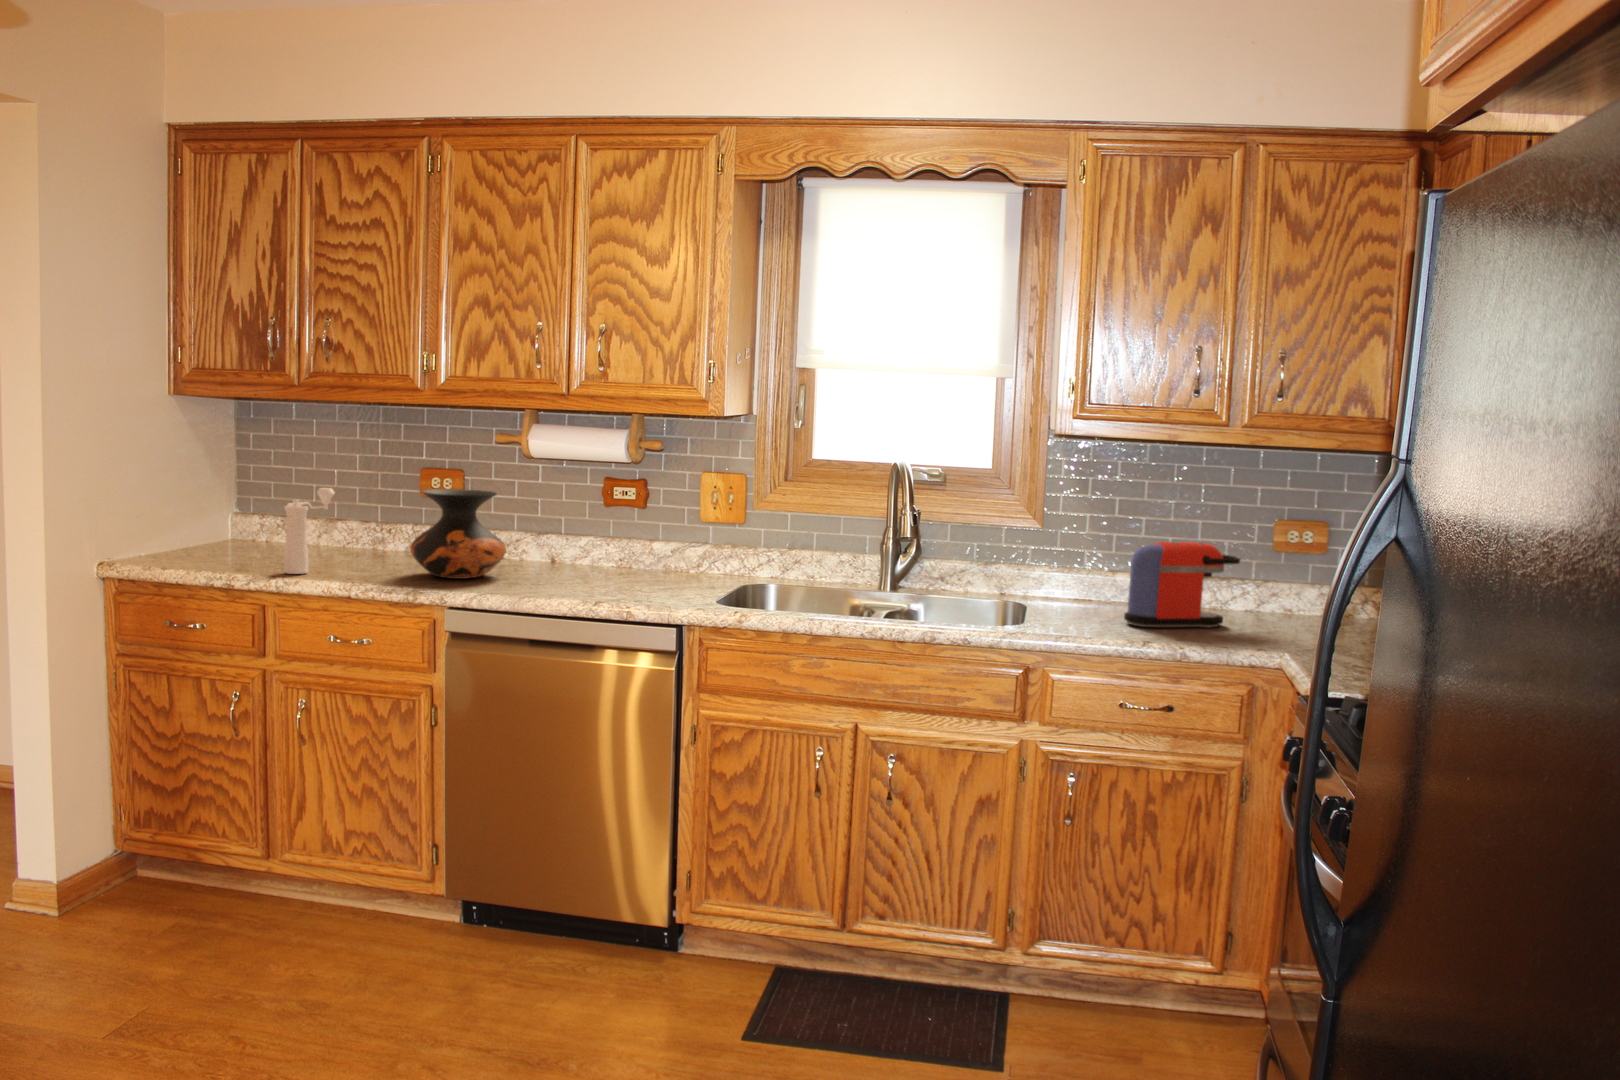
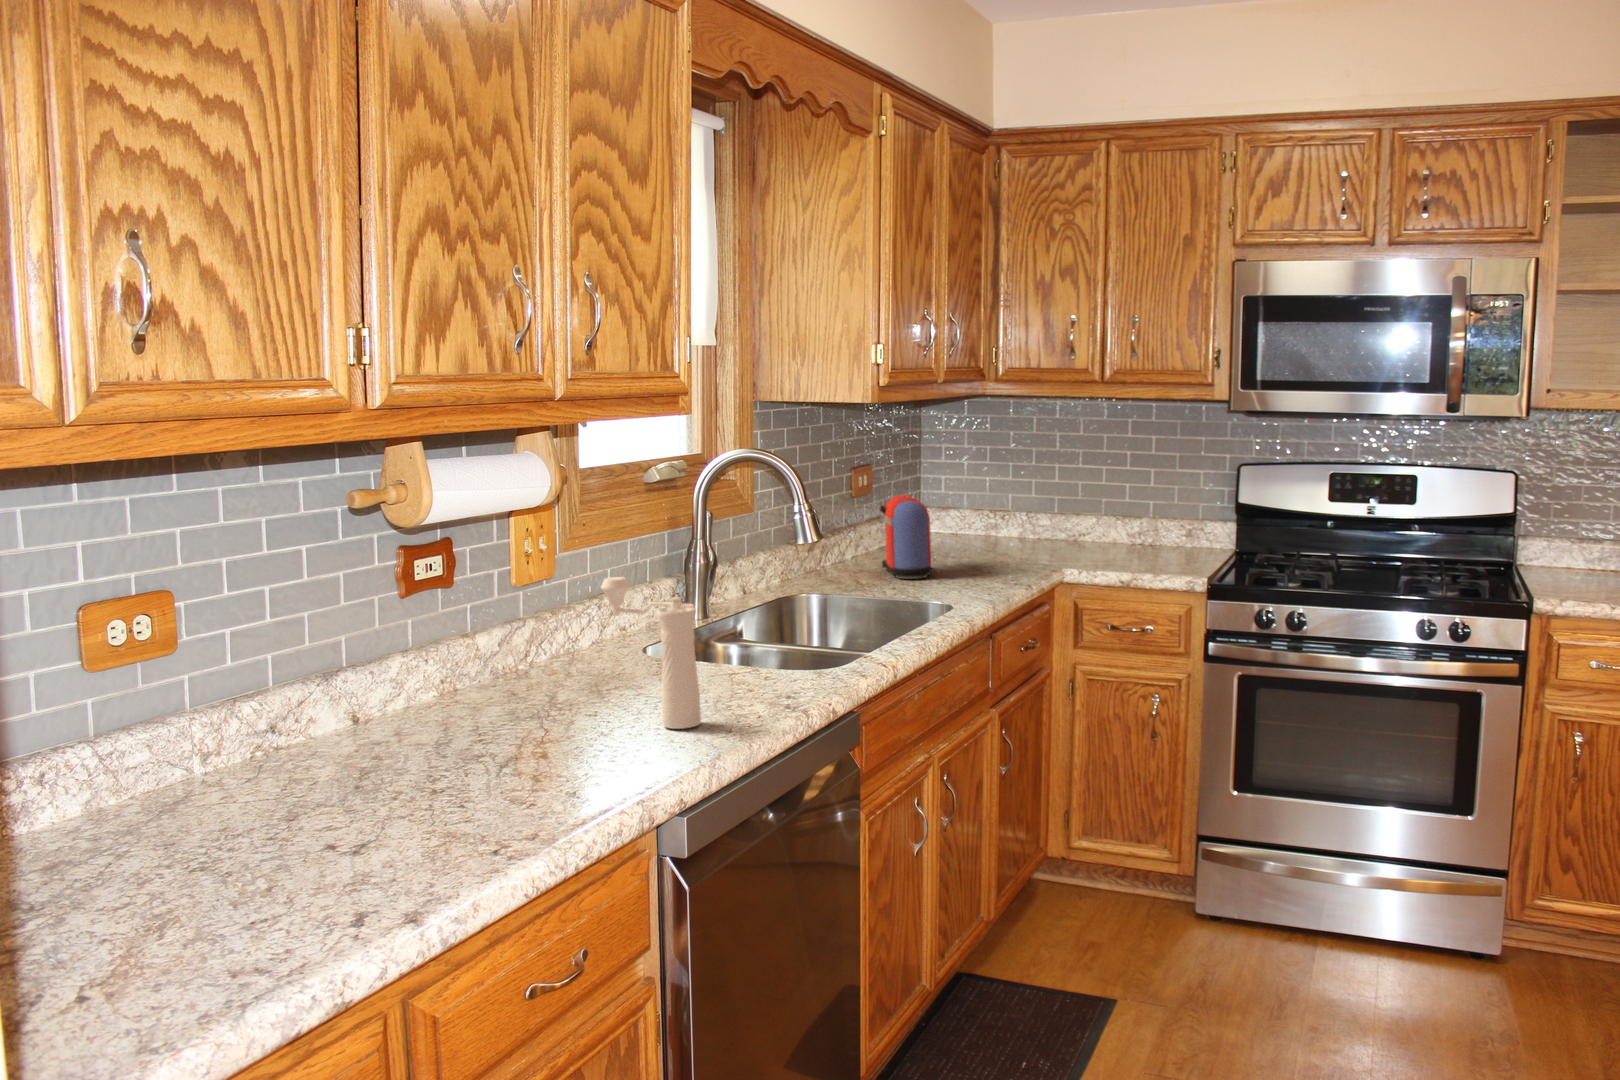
pepper mill: present [284,488,334,574] -> present [601,577,701,729]
vase: present [410,489,506,579] -> none [390,592,579,780]

